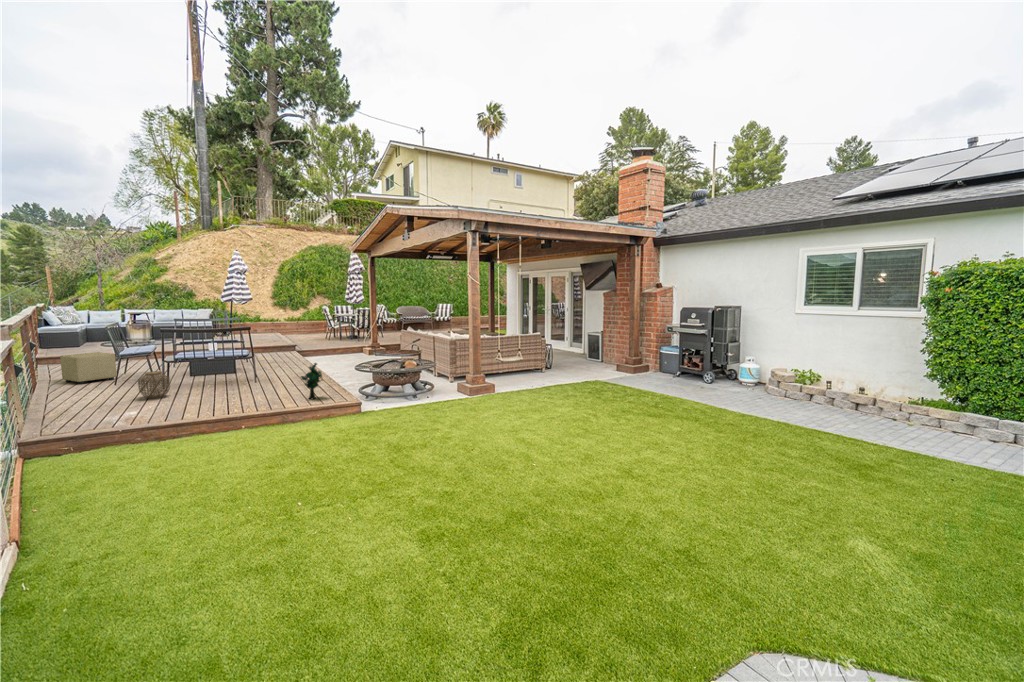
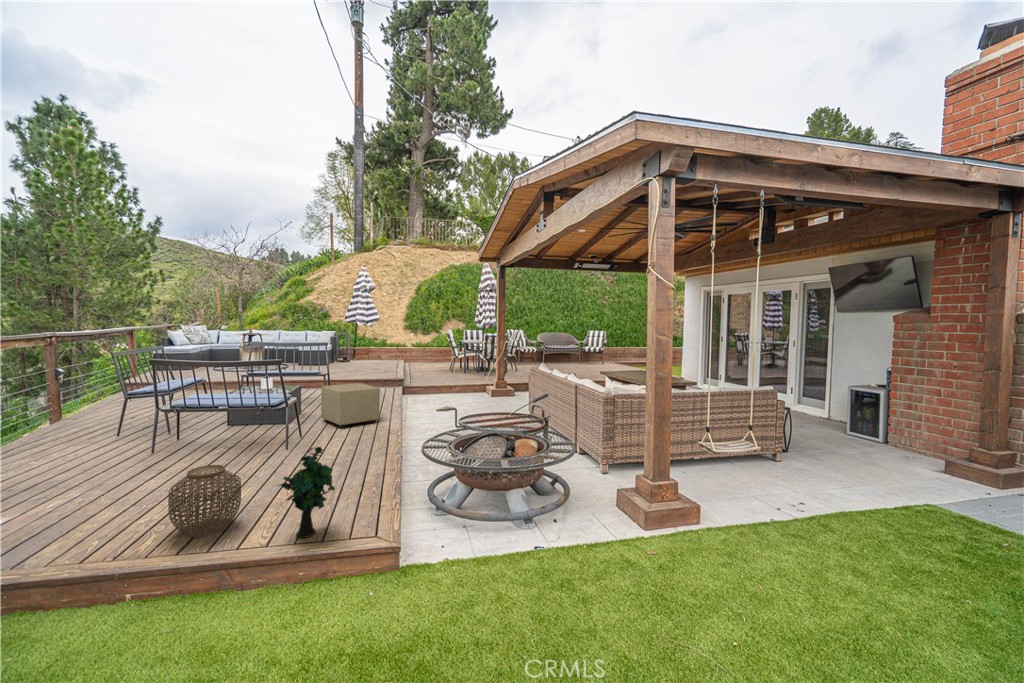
ottoman: present [60,352,117,384] -> present [321,383,380,428]
woven basket: present [138,371,170,399] -> present [168,465,241,537]

